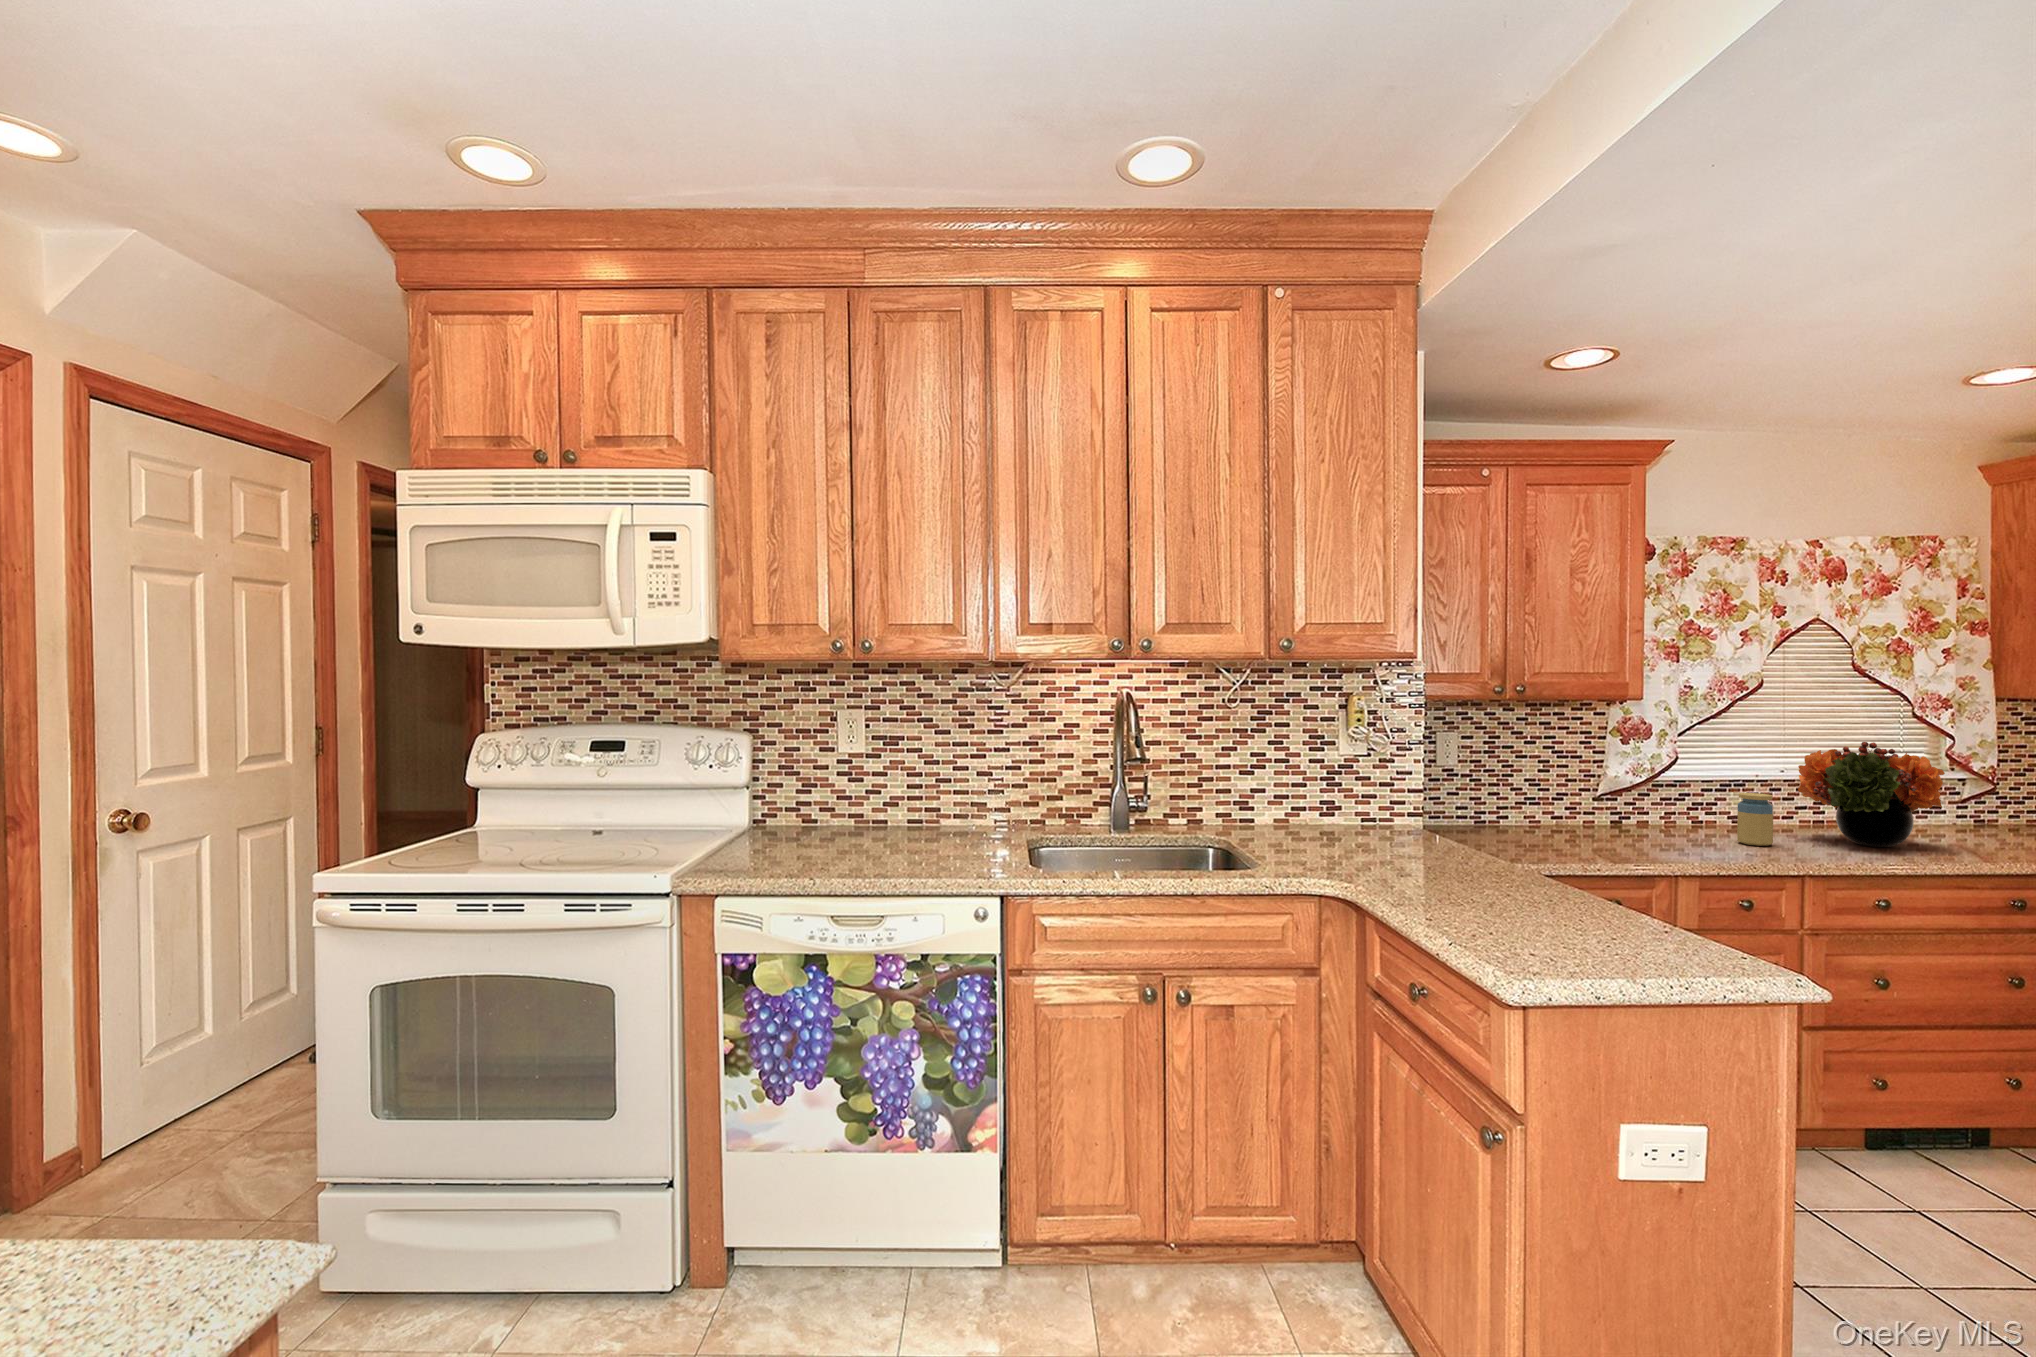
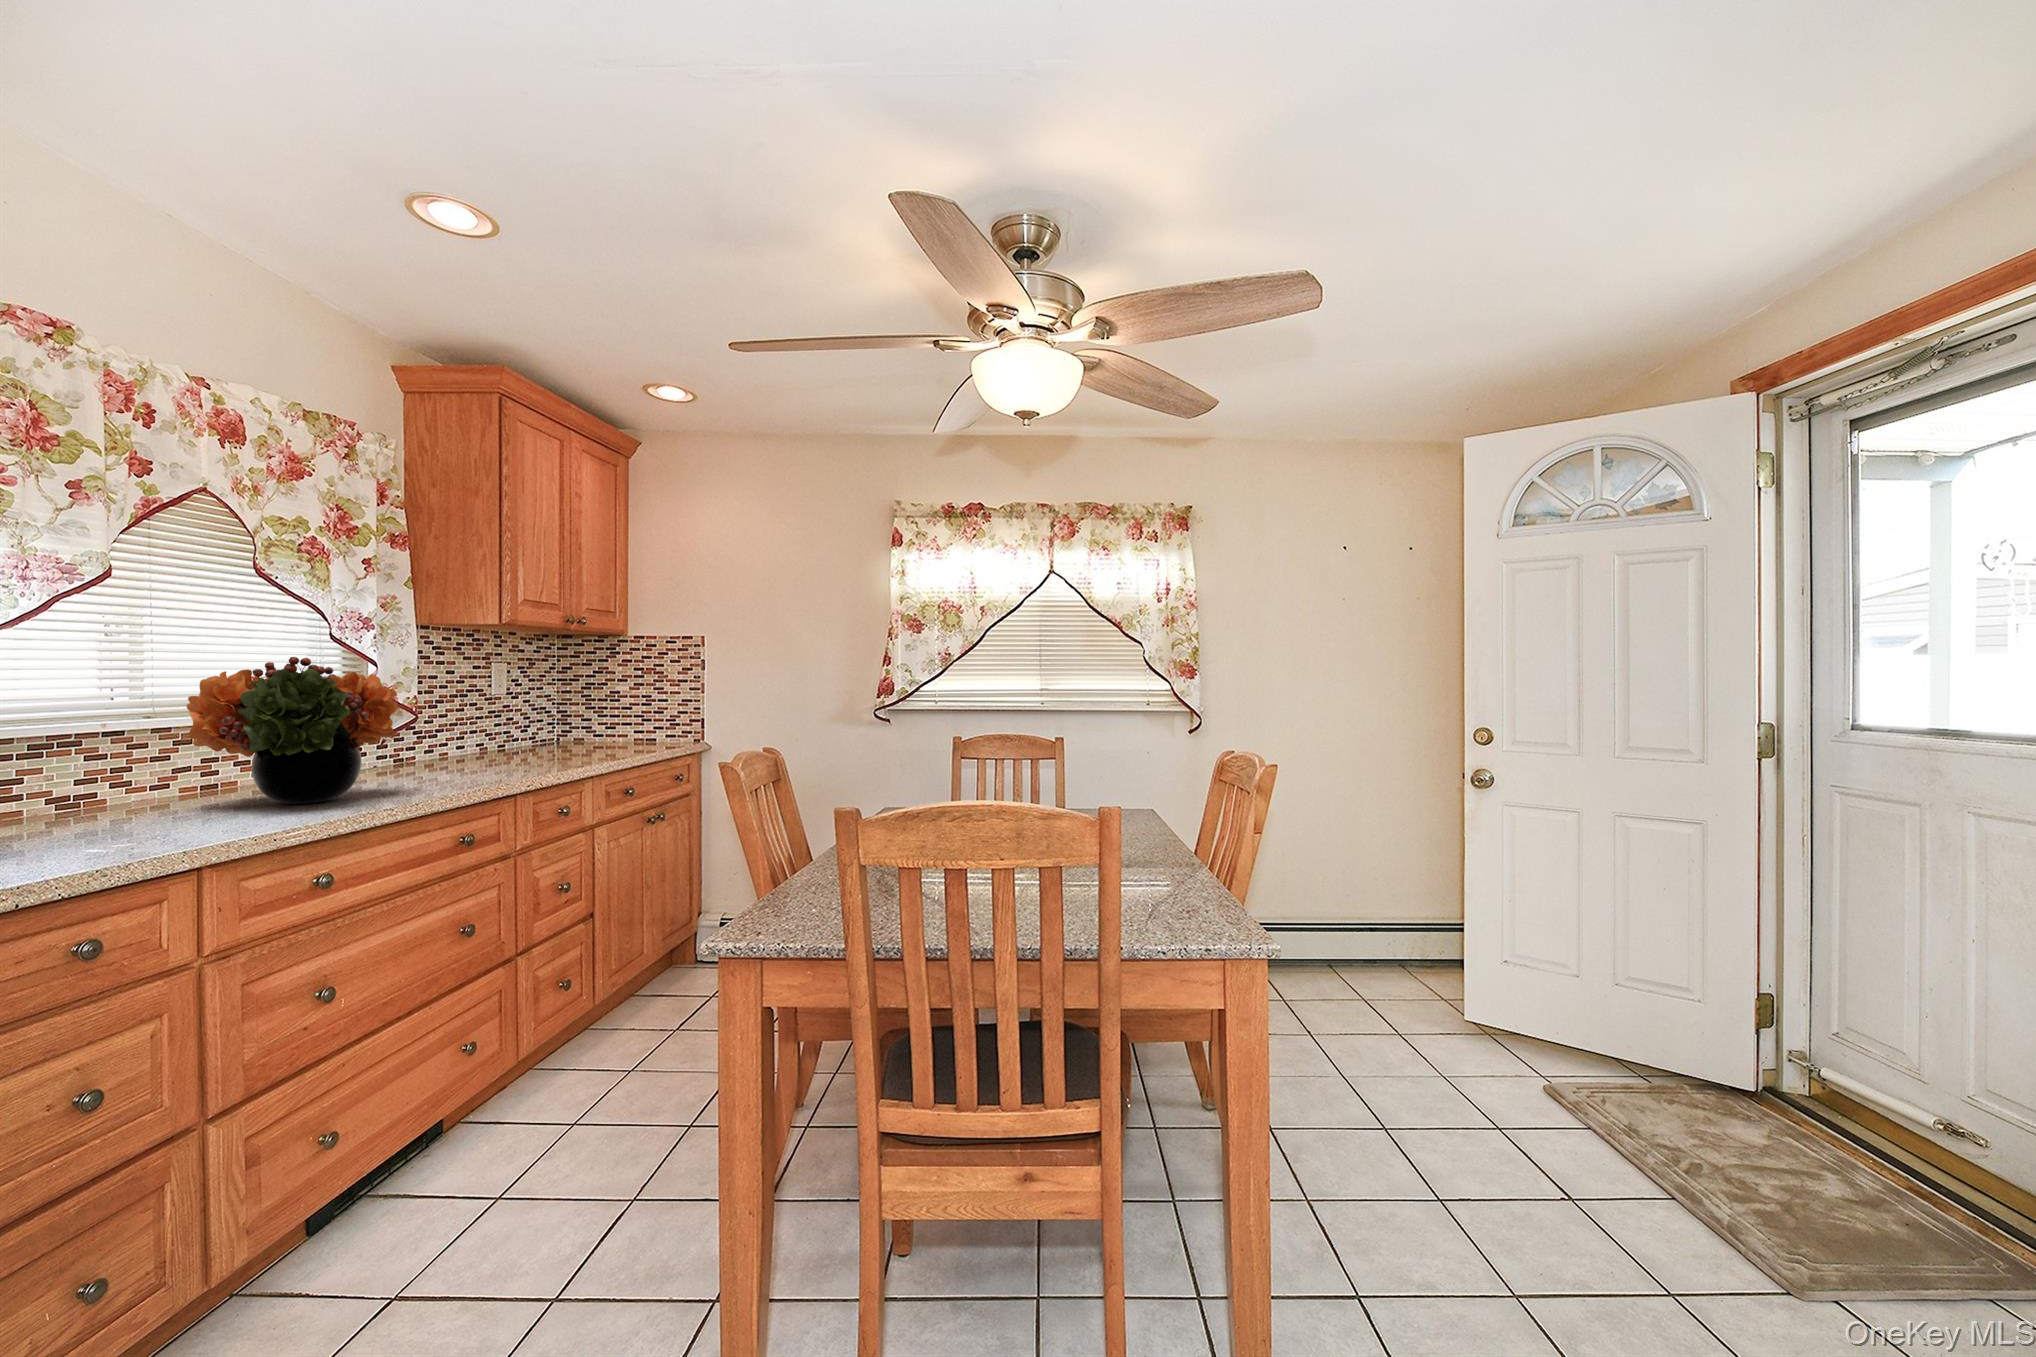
jar: present [1737,793,1773,846] -> none [75,744,150,836]

